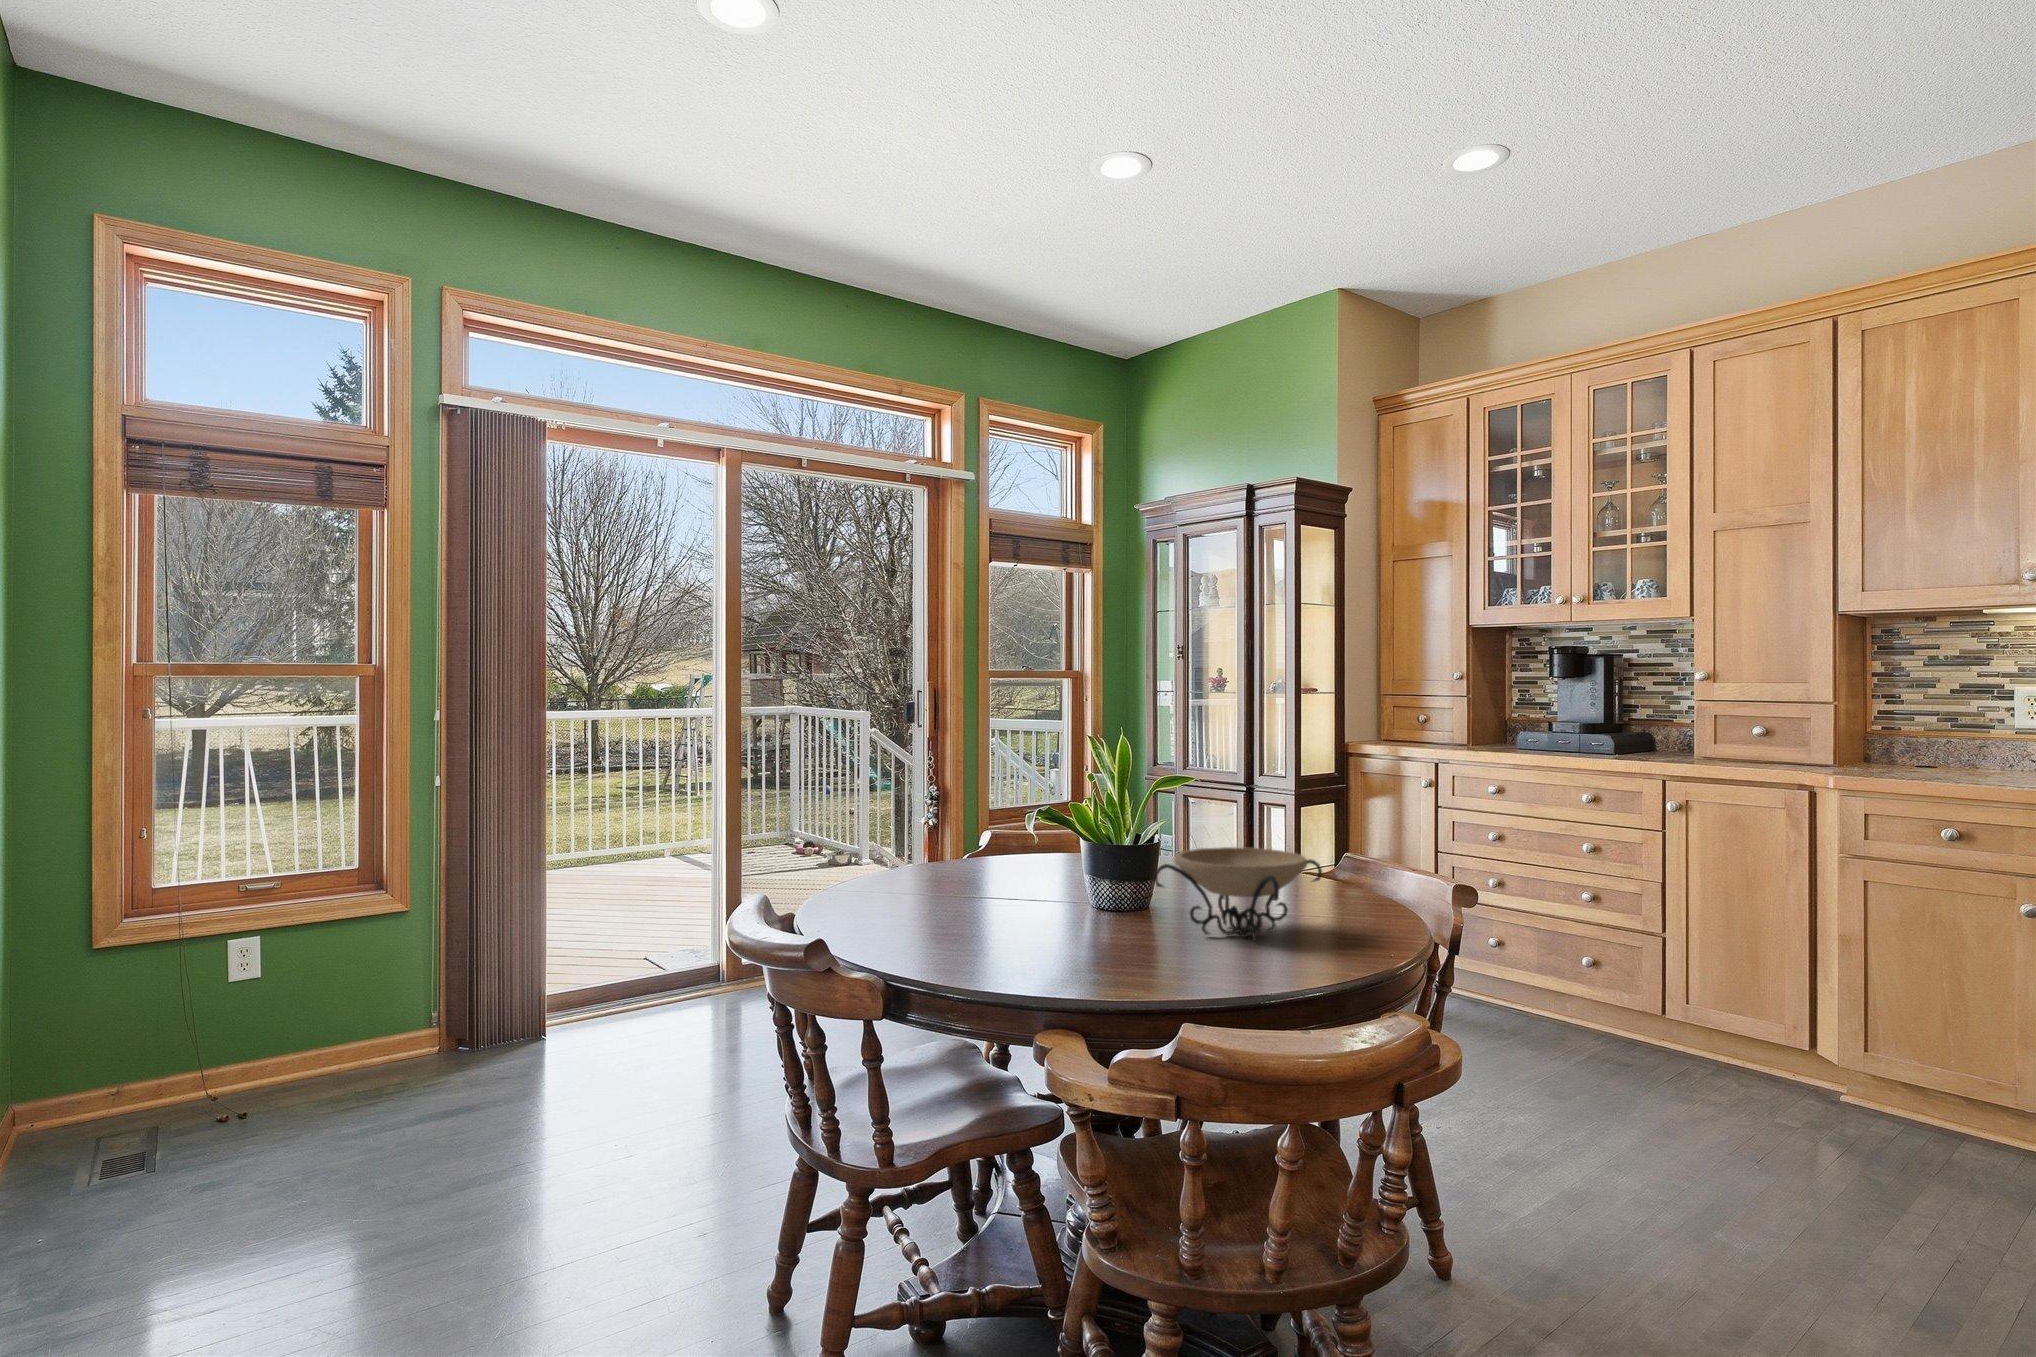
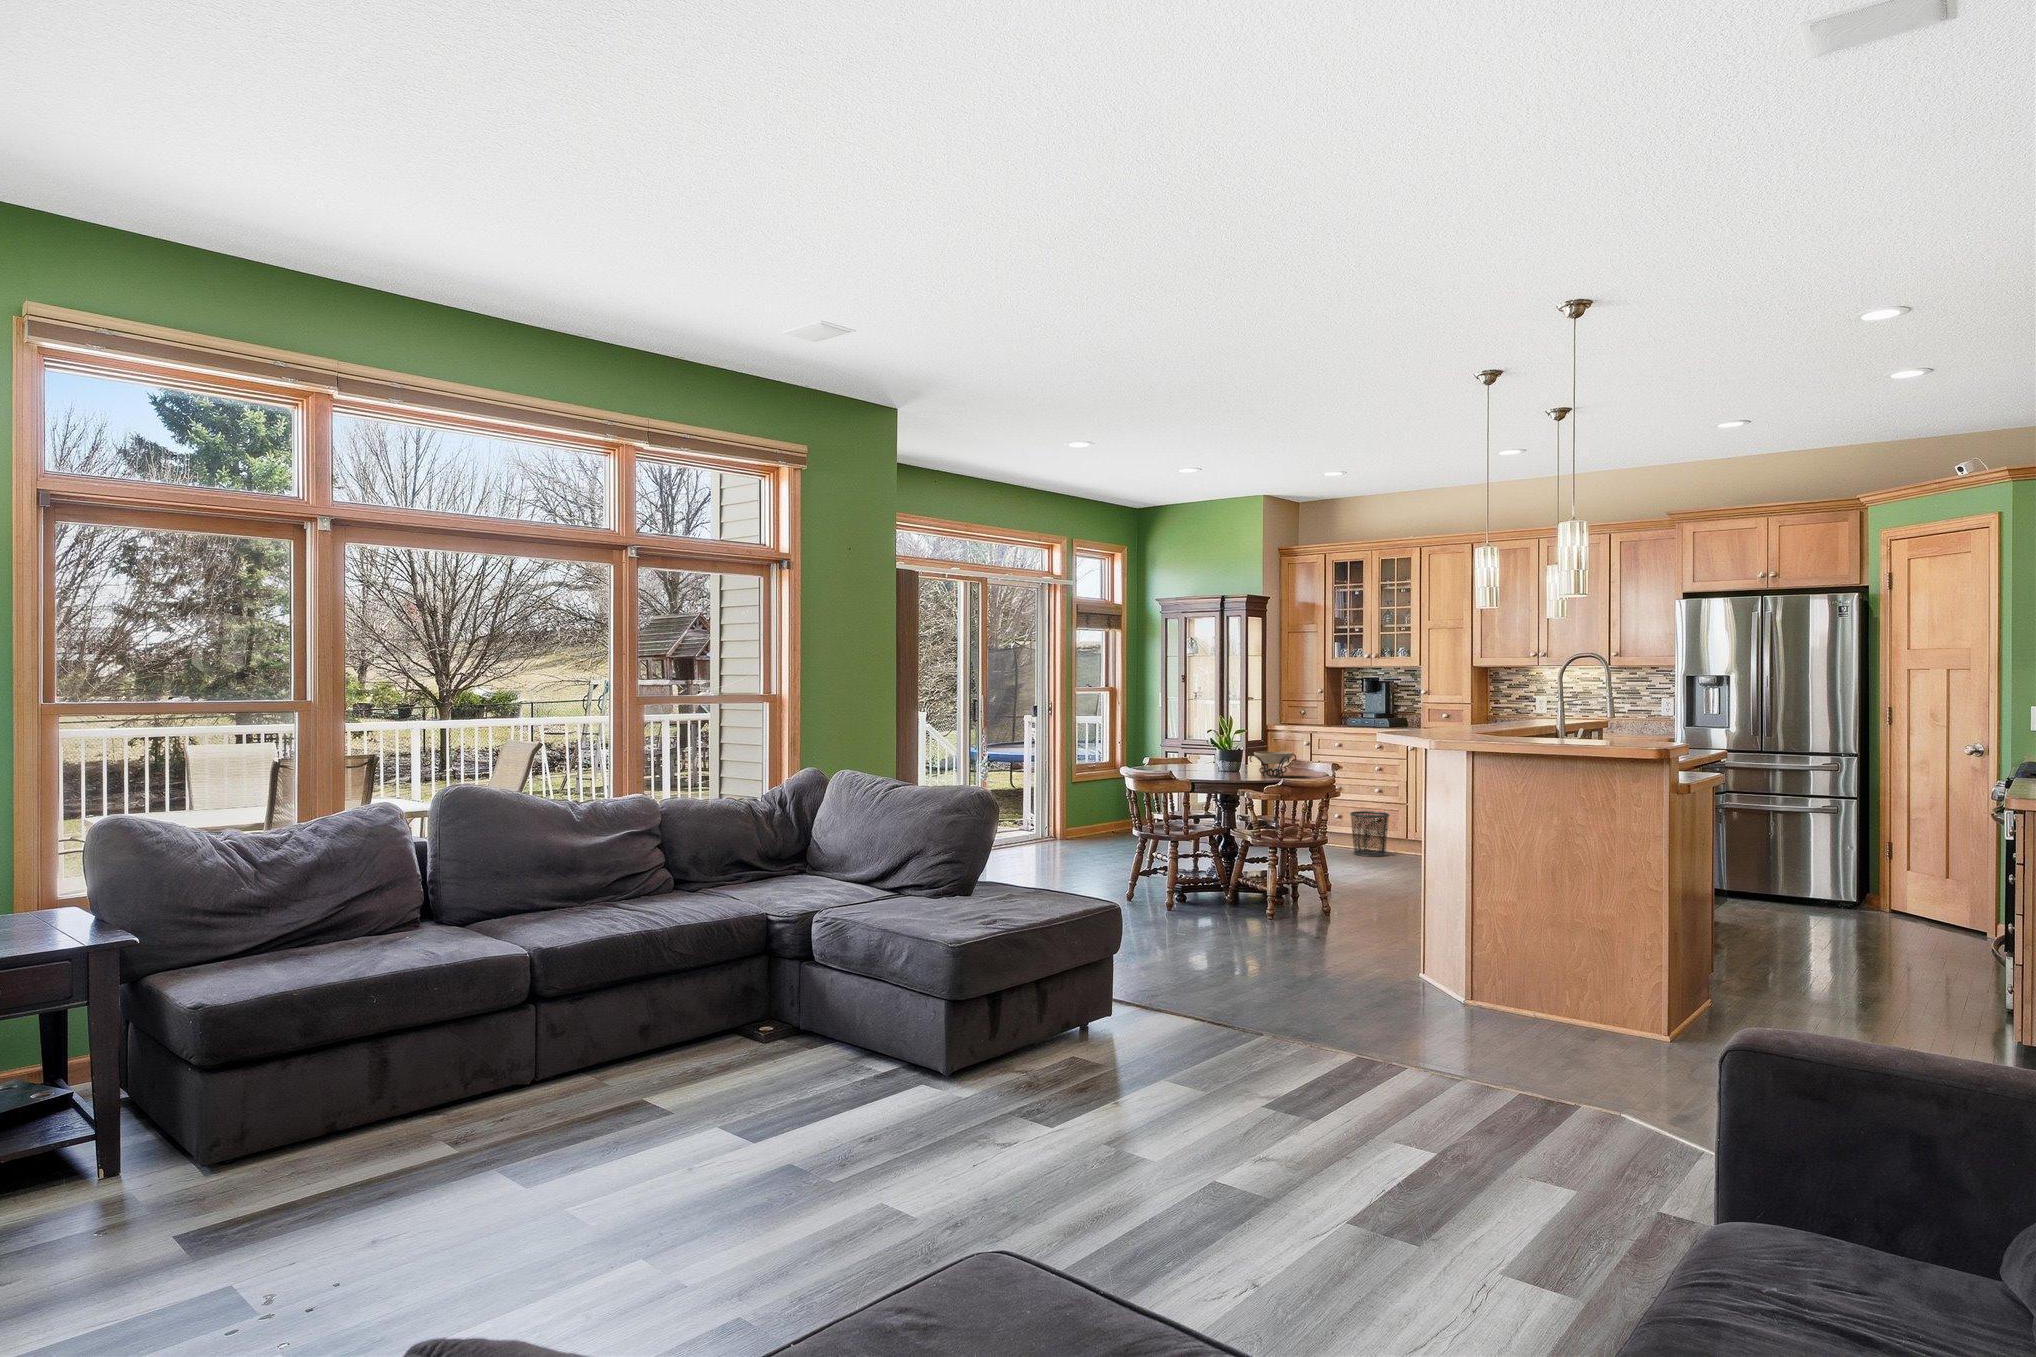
waste bin: none [1520,942,1618,1058] -> present [1350,811,1390,857]

